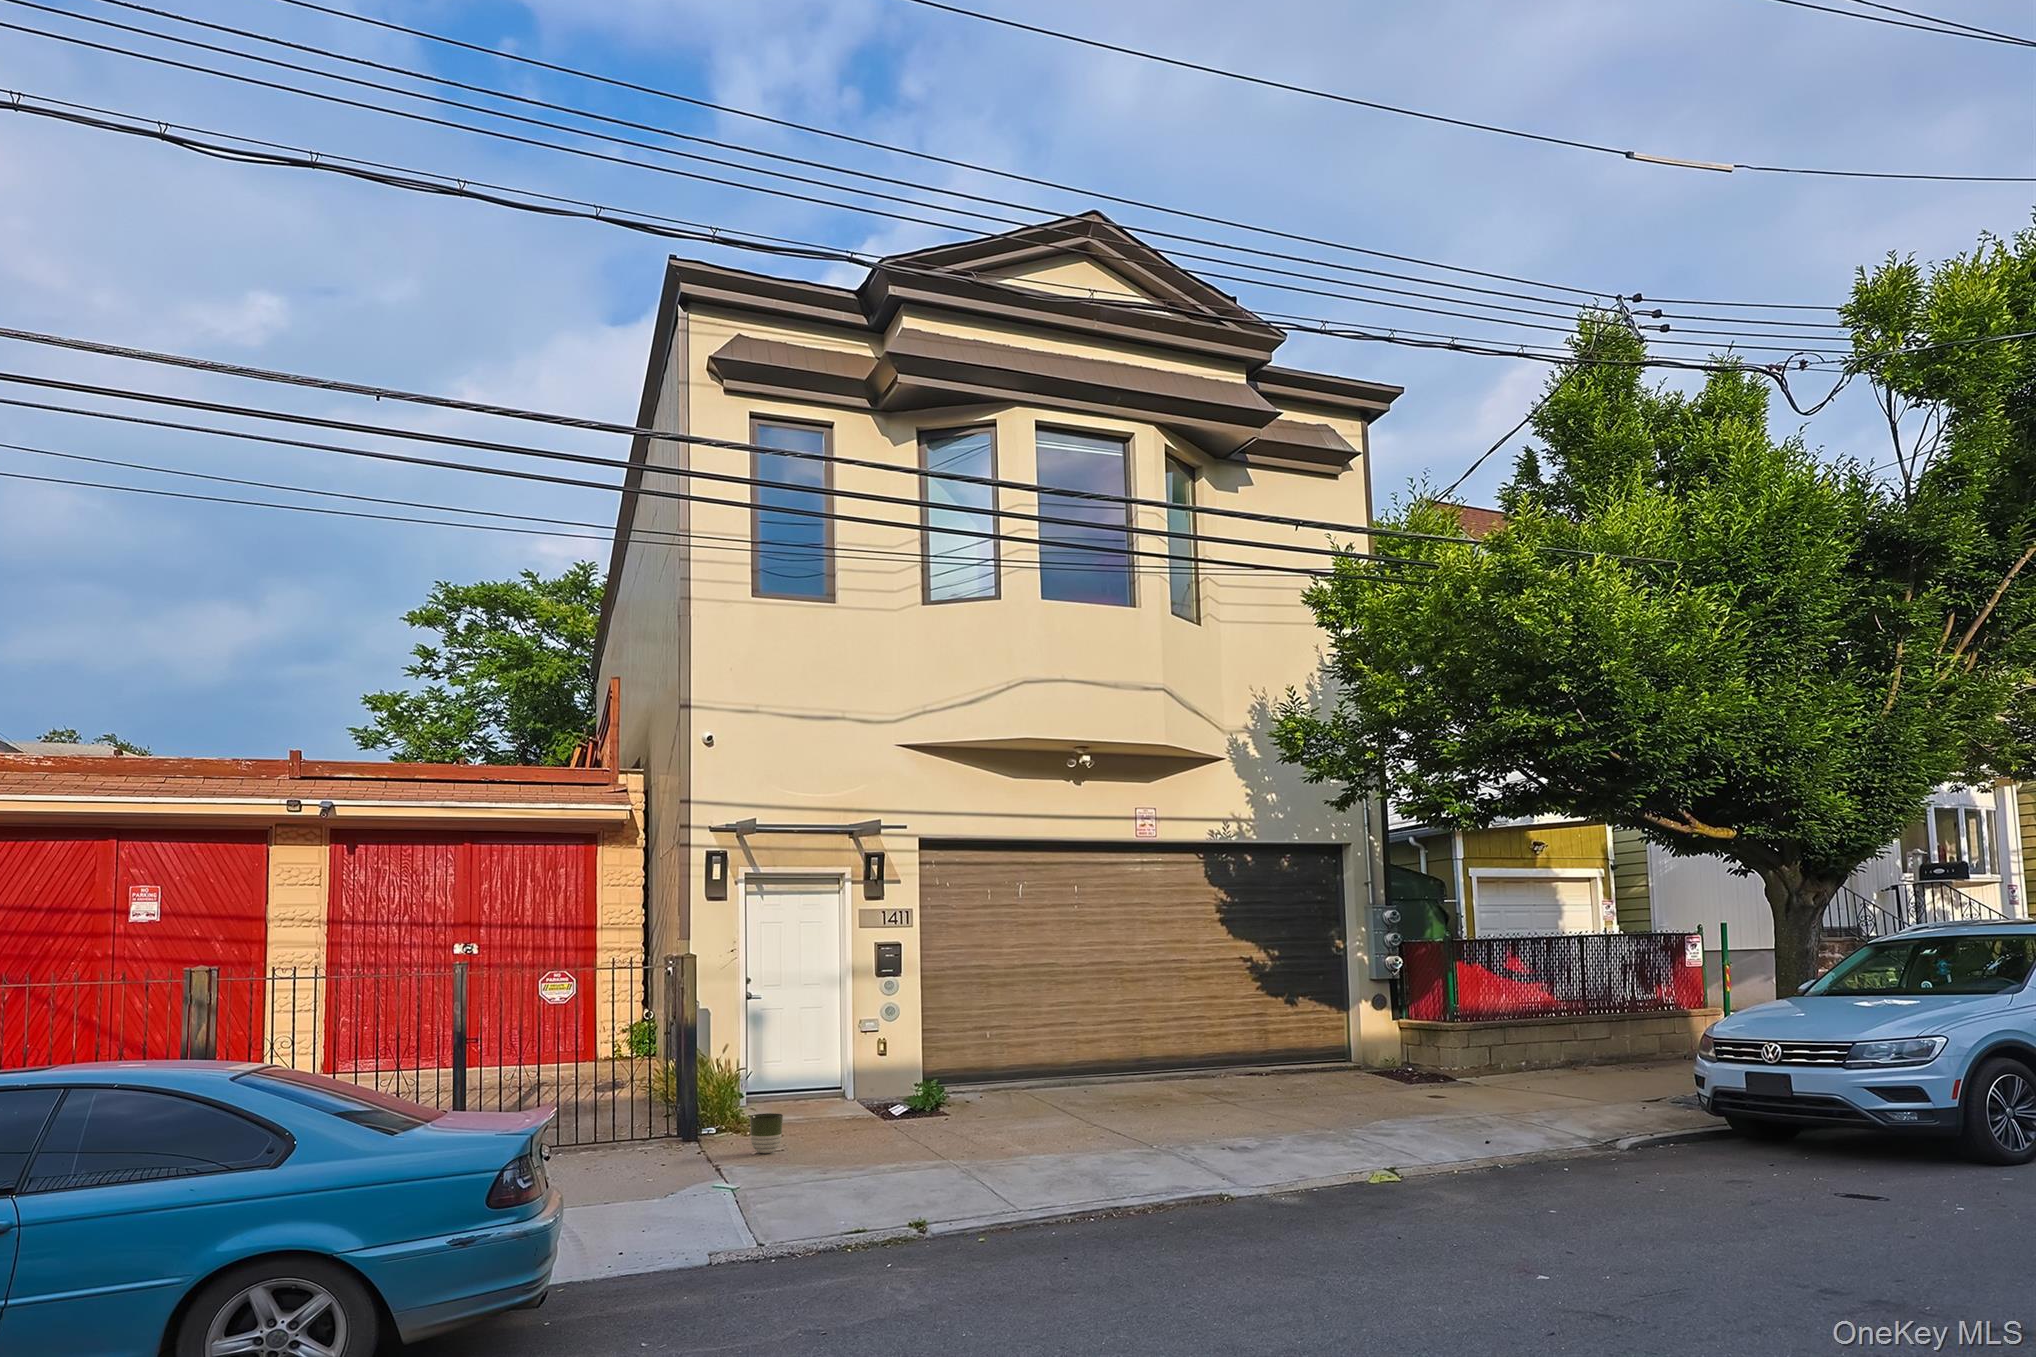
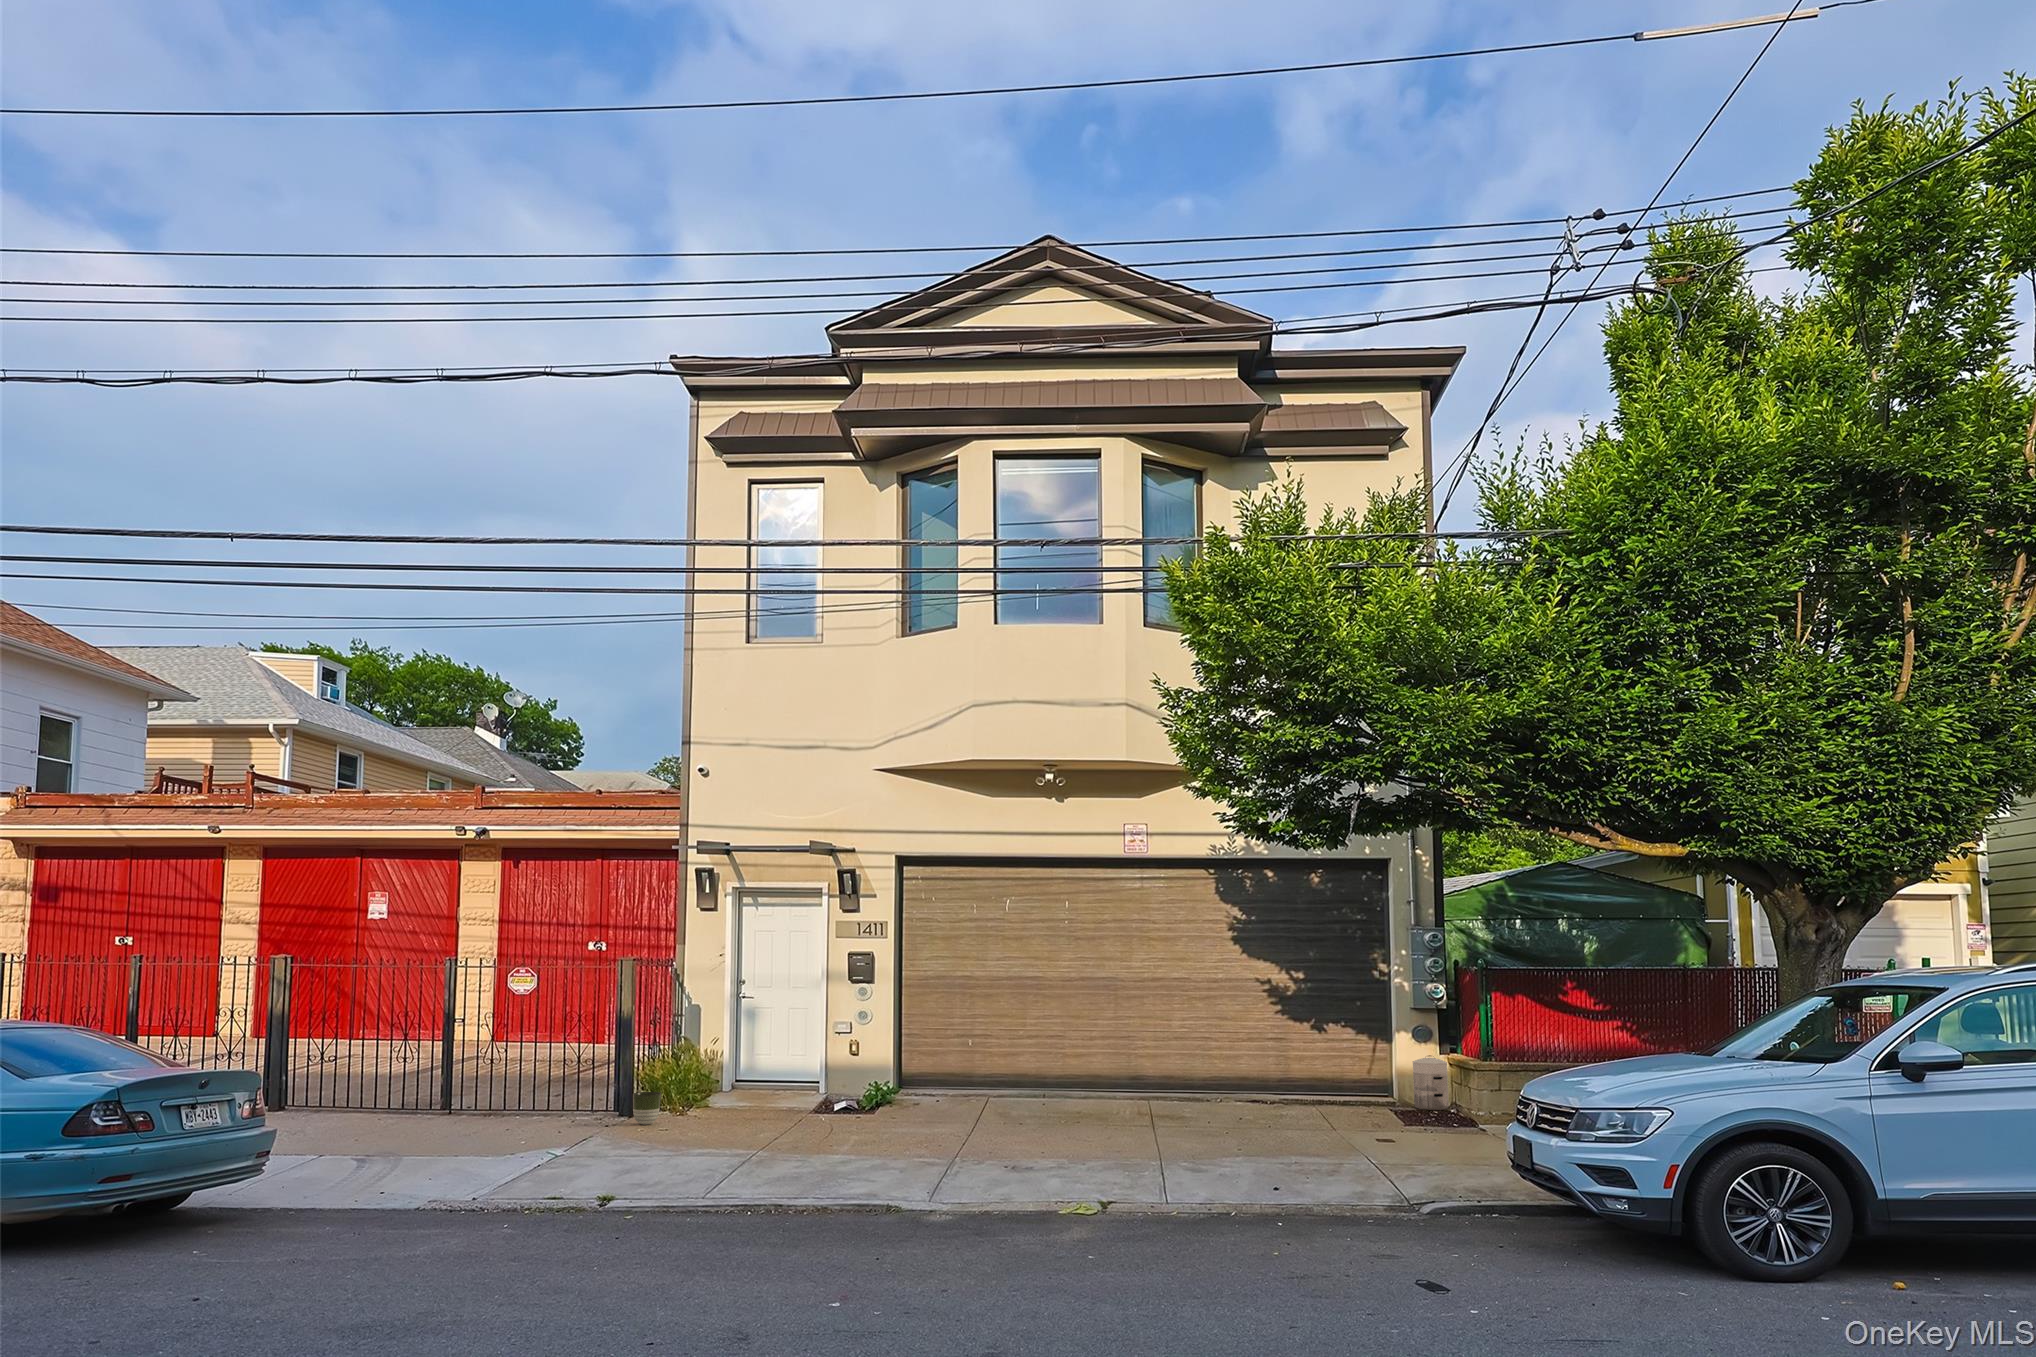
waste bin: none [1383,1023,1418,1073] -> present [1413,1055,1449,1110]

